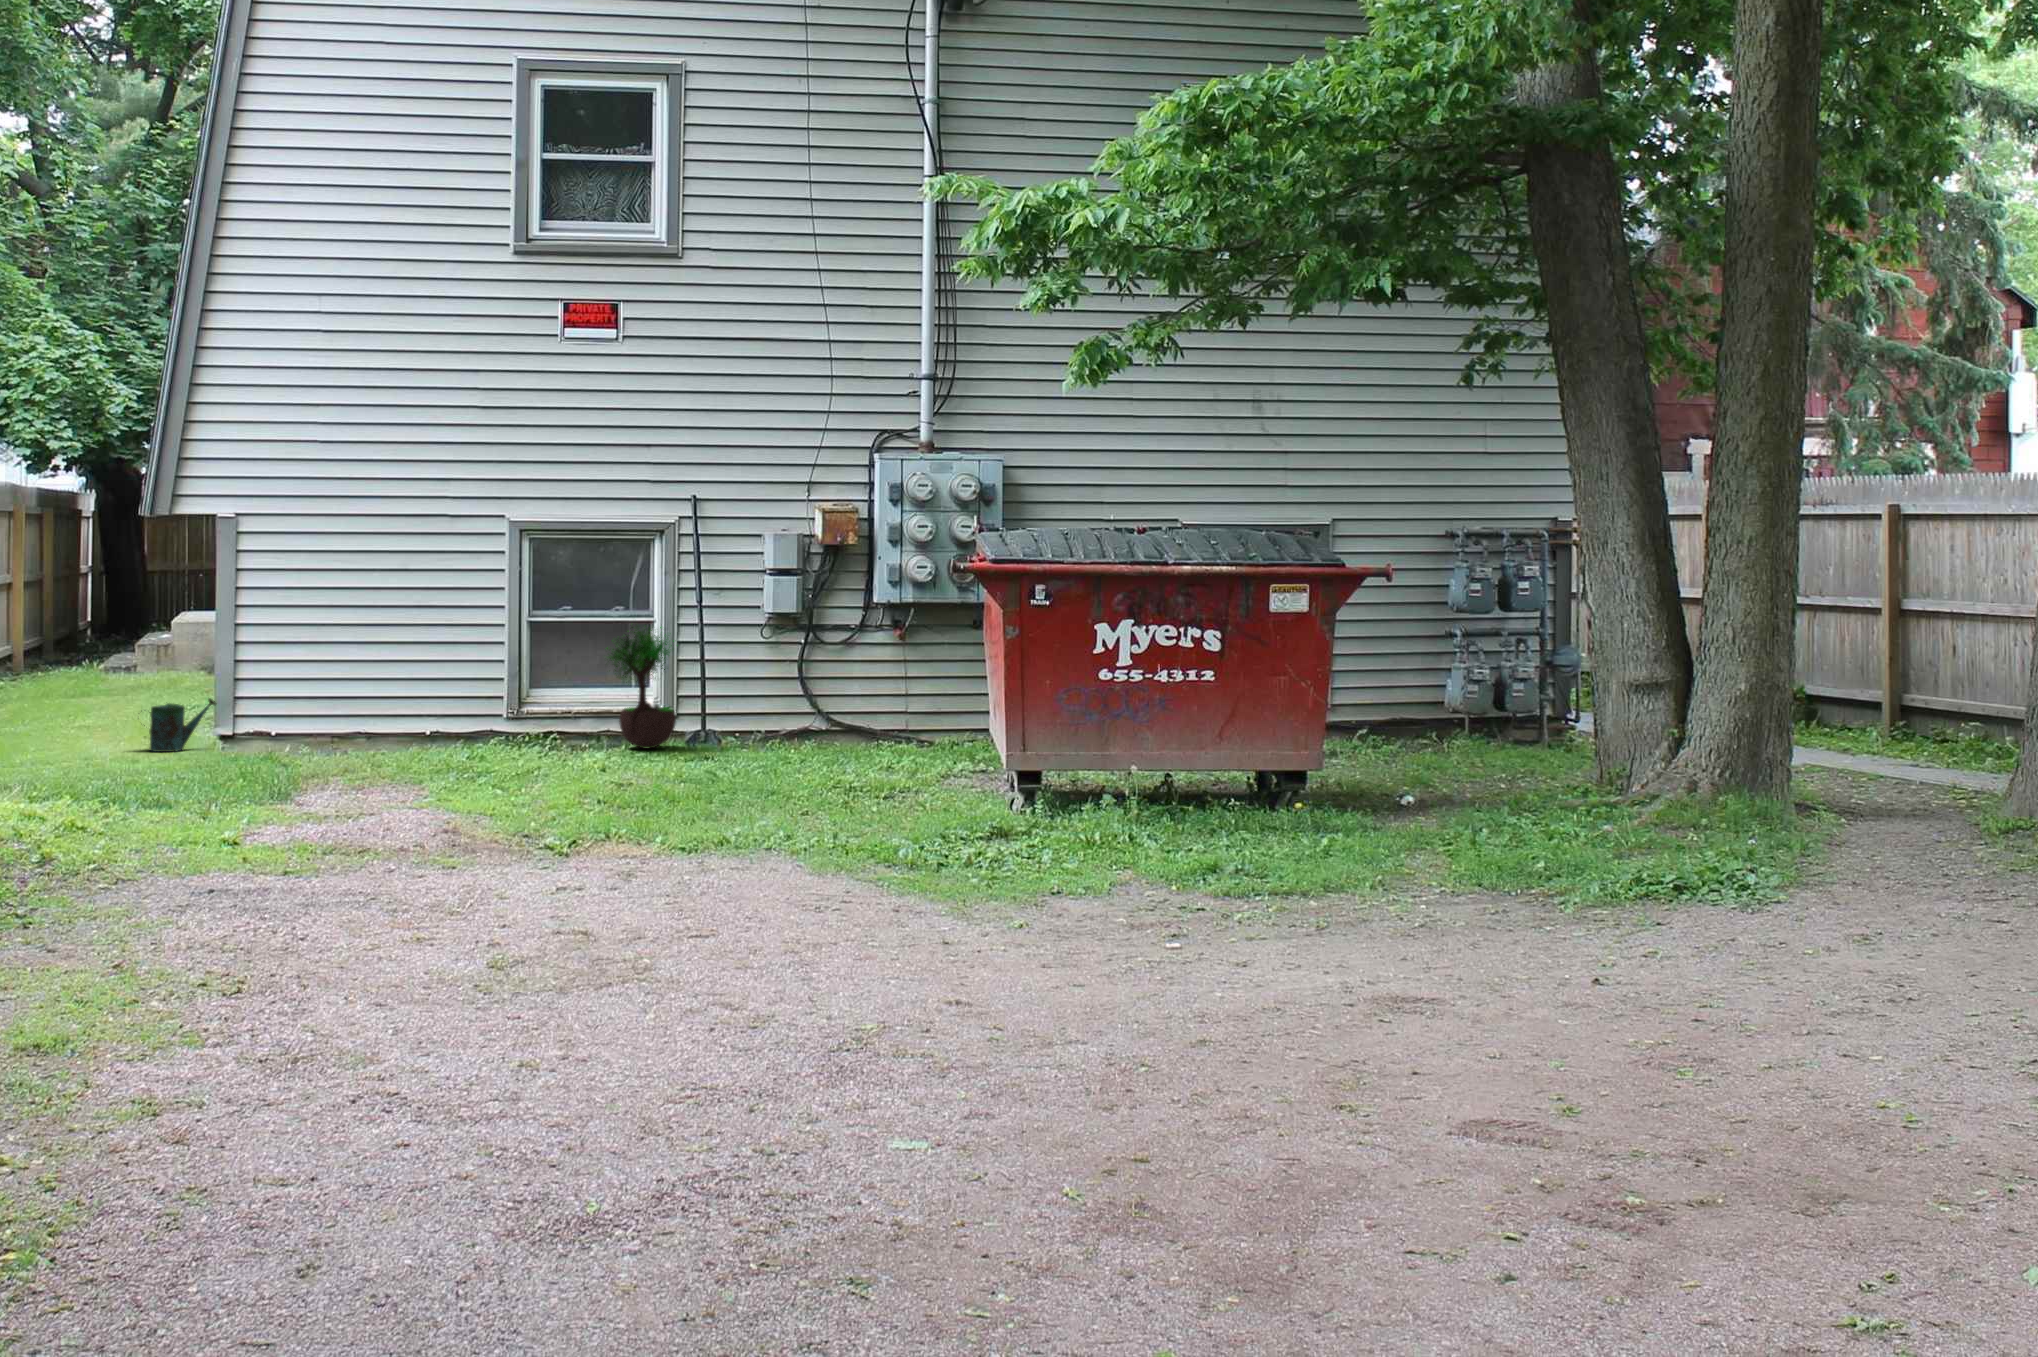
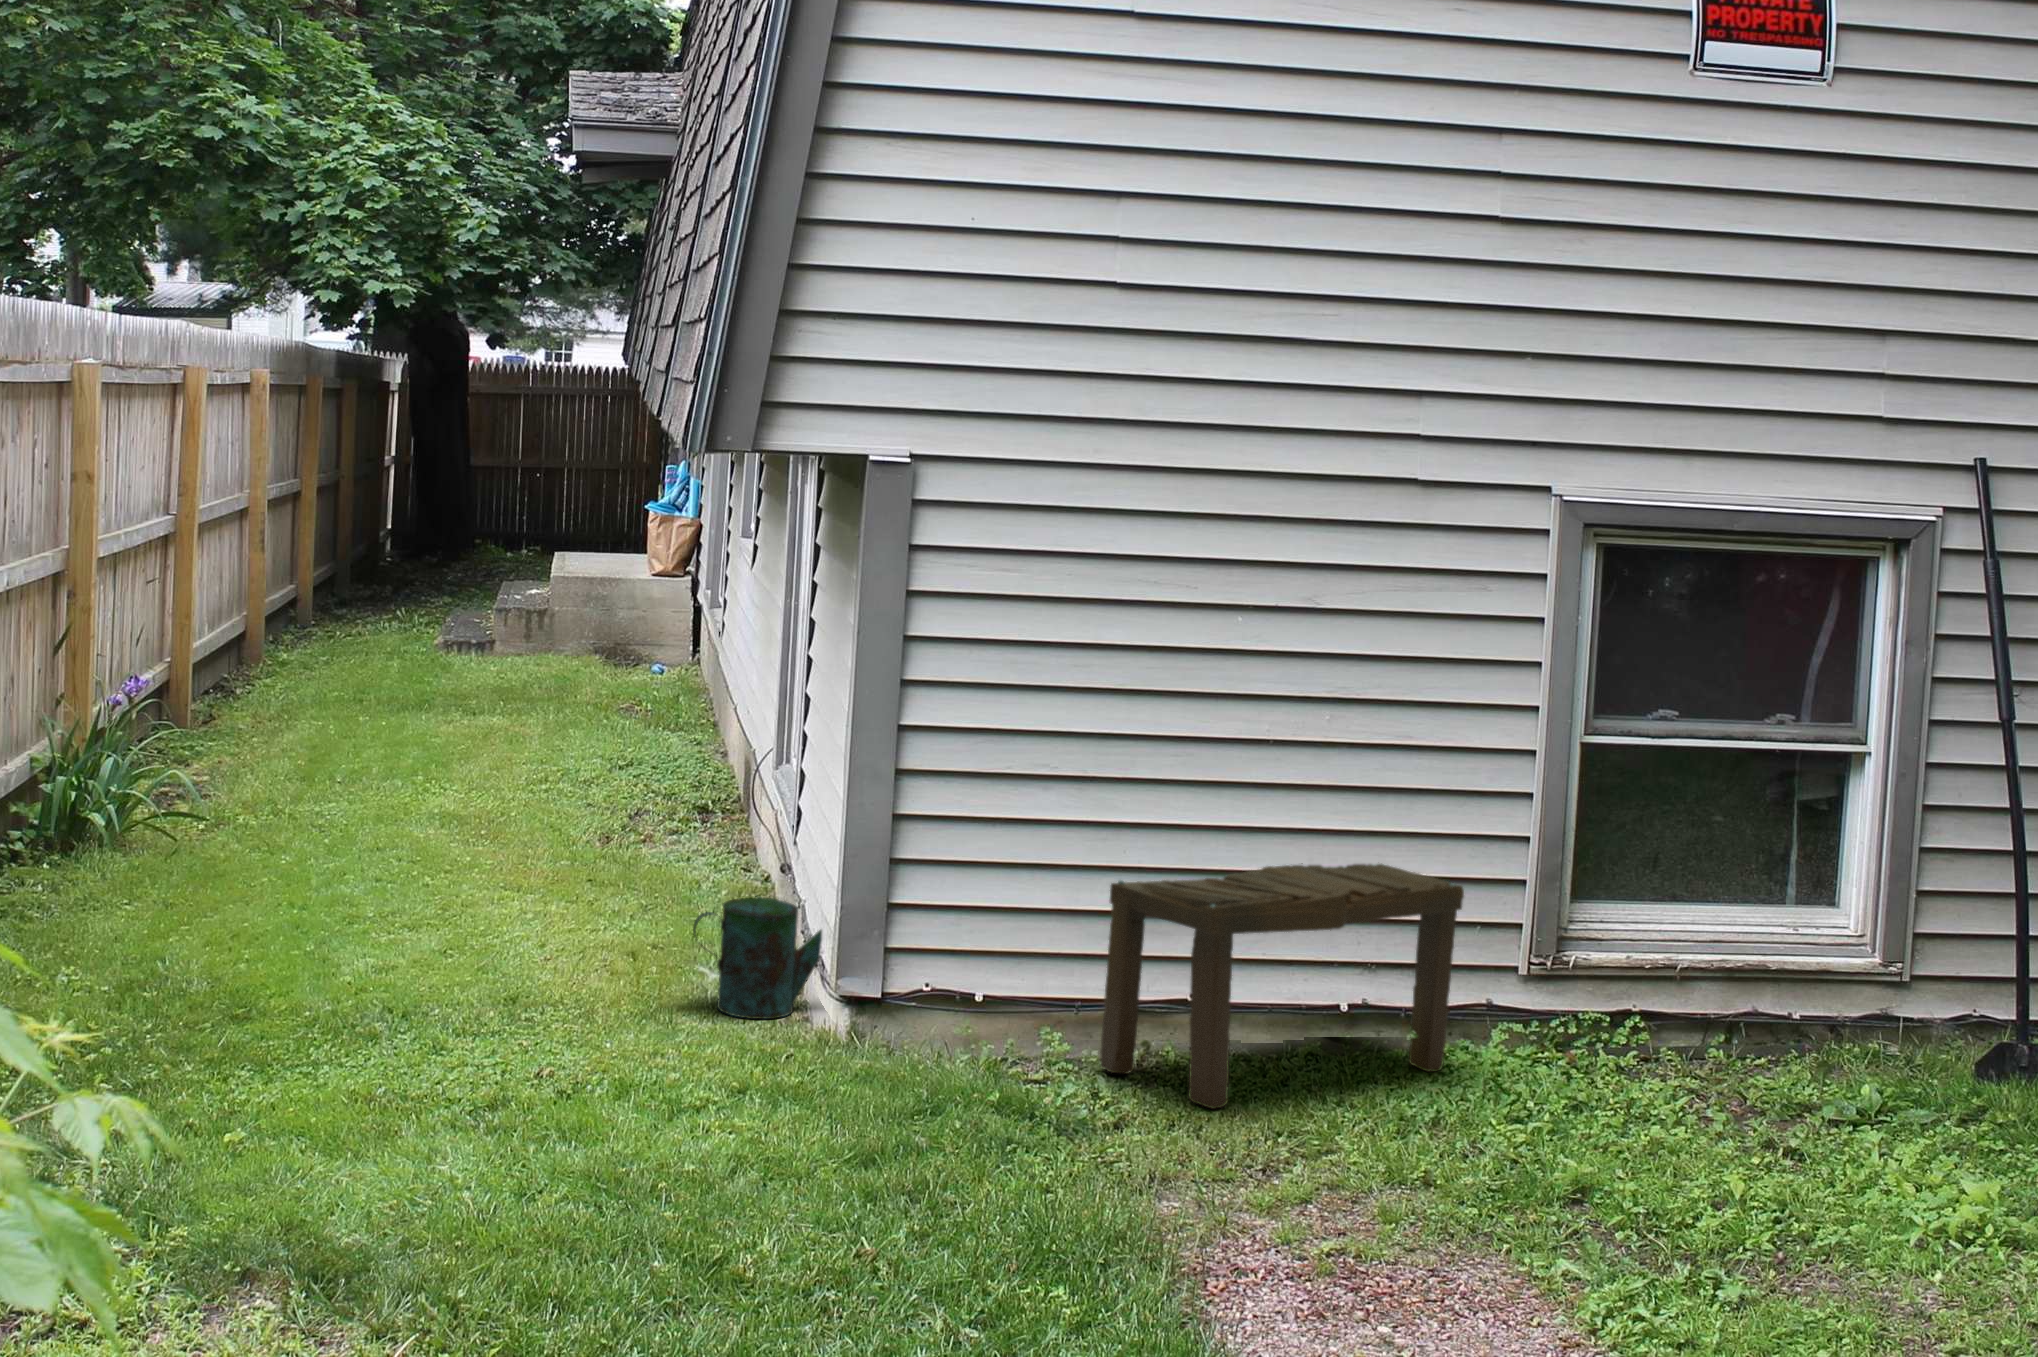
potted tree: present [606,626,676,748] -> none [1799,759,2009,1080]
bench: none [301,673,457,760] -> present [1100,863,1464,1109]

